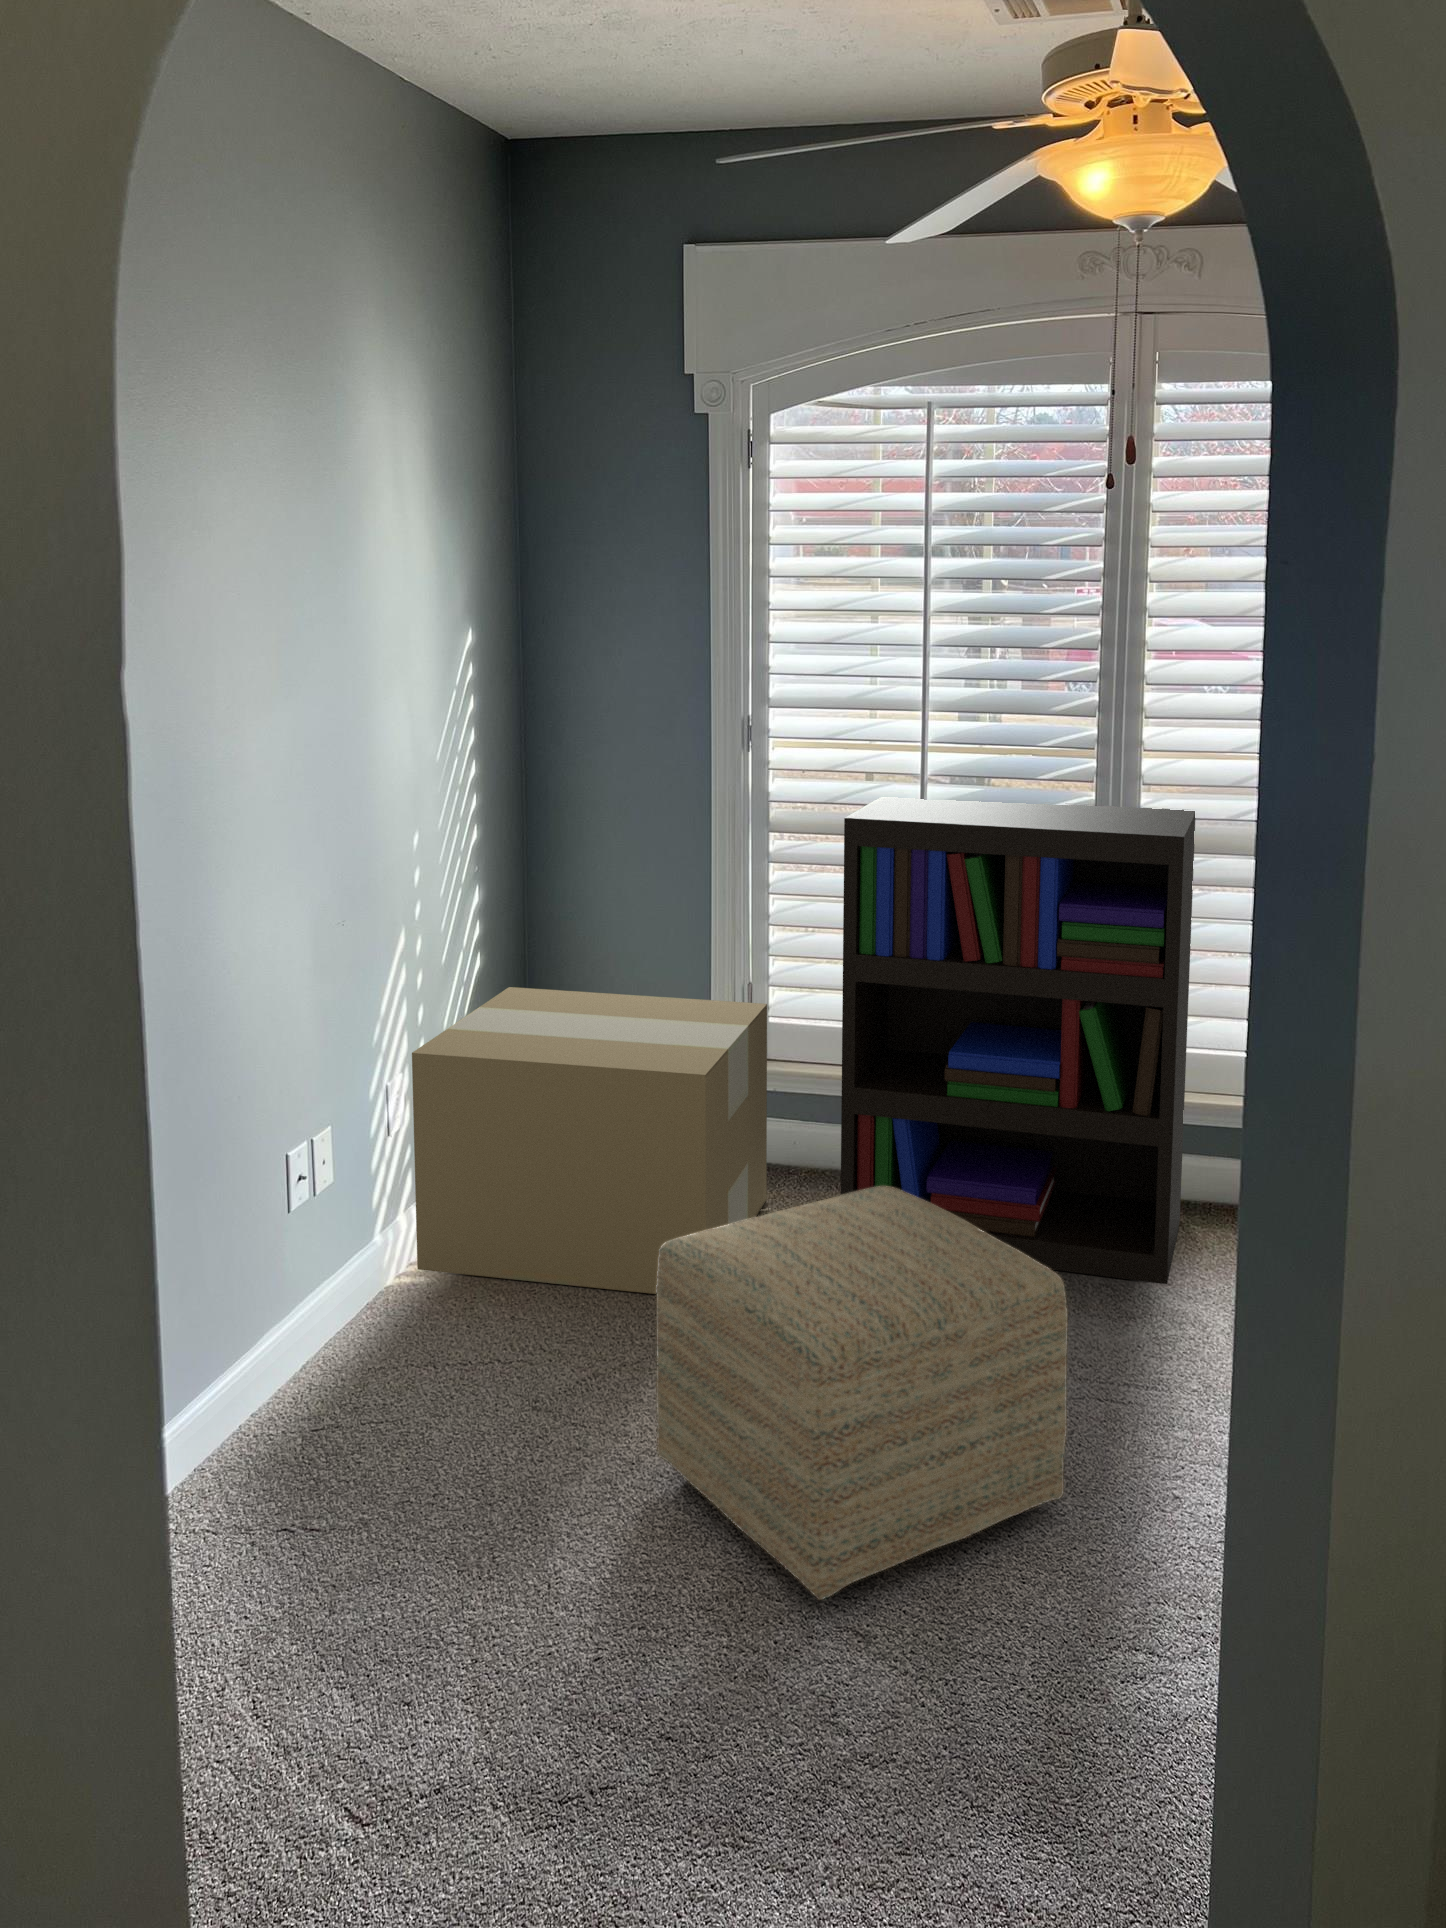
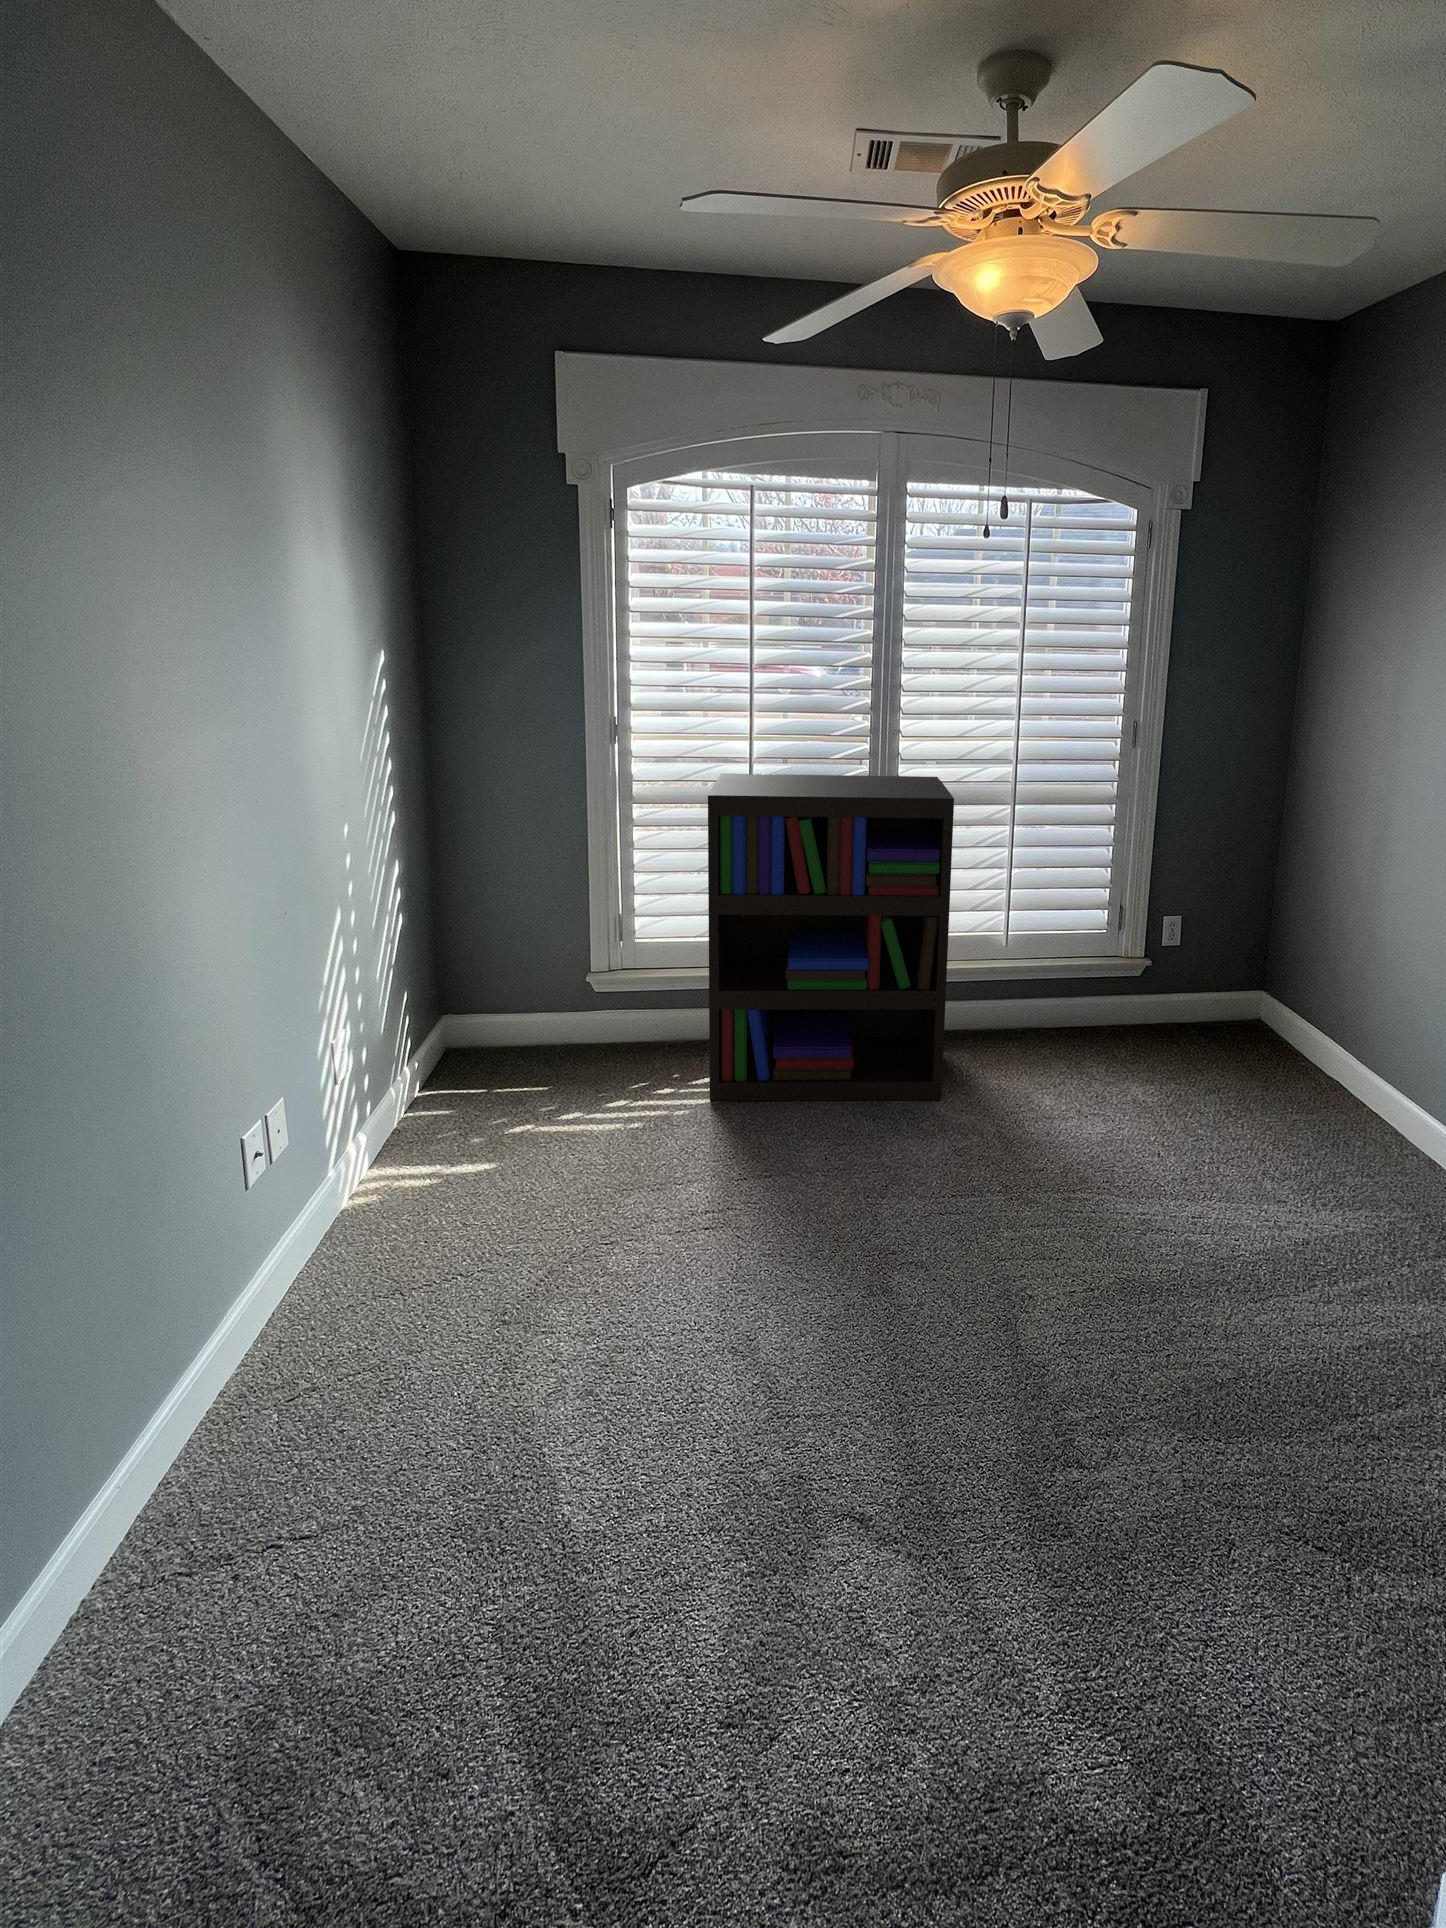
cardboard box: present [412,987,767,1294] -> none [354,932,644,1189]
ottoman: present [656,1187,1068,1600] -> none [627,1087,966,1494]

